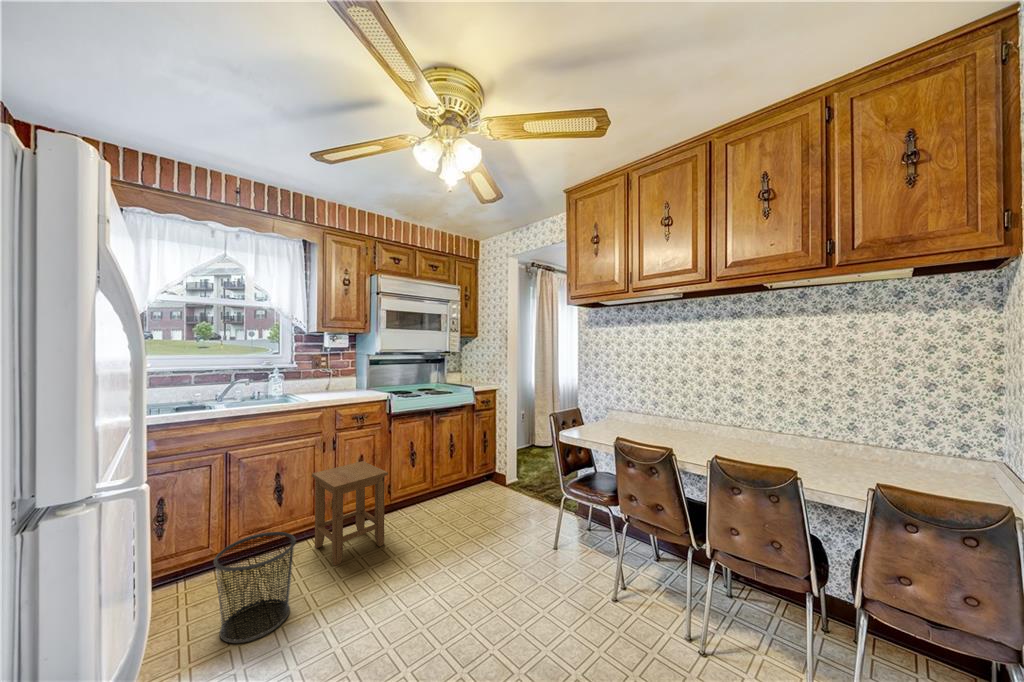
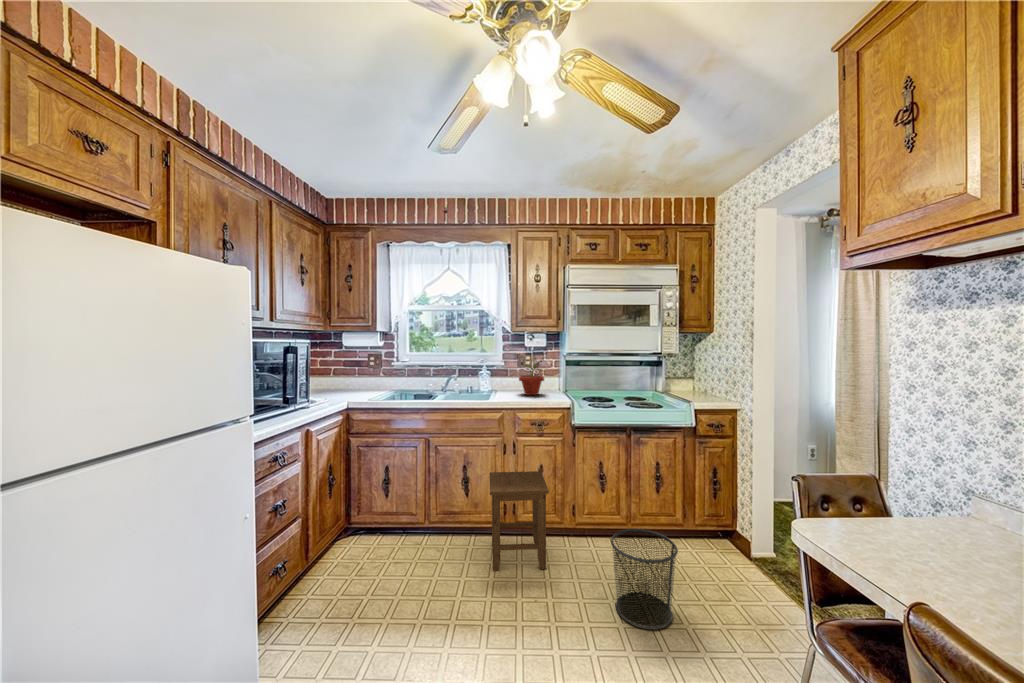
potted plant: none [322,353,352,393] -> present [519,355,545,395]
waste bin: present [214,532,296,643] -> present [611,529,678,629]

